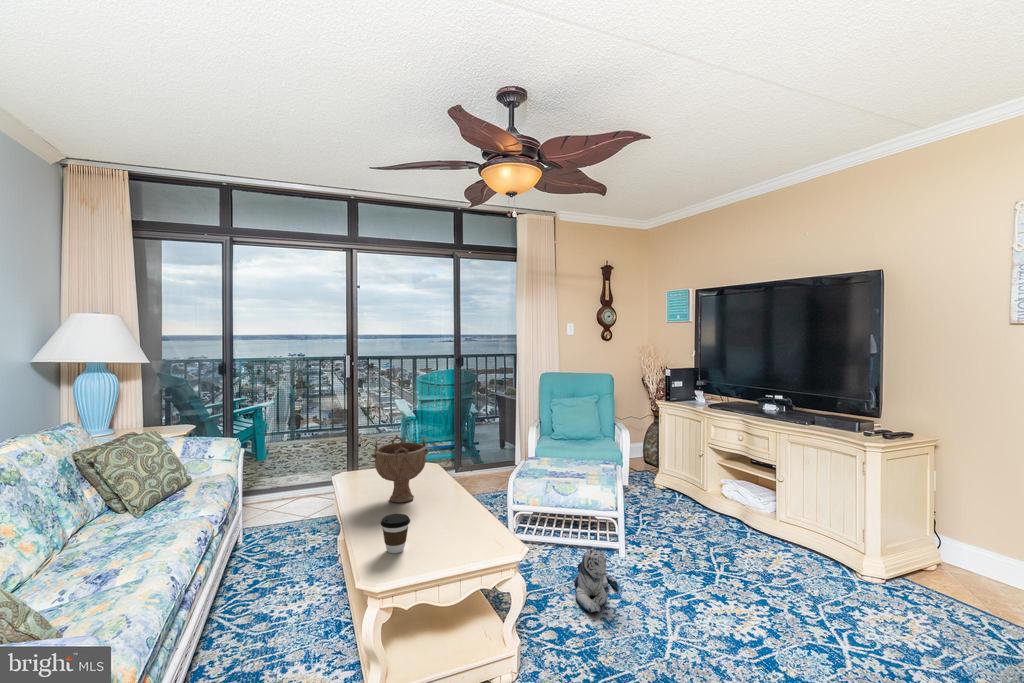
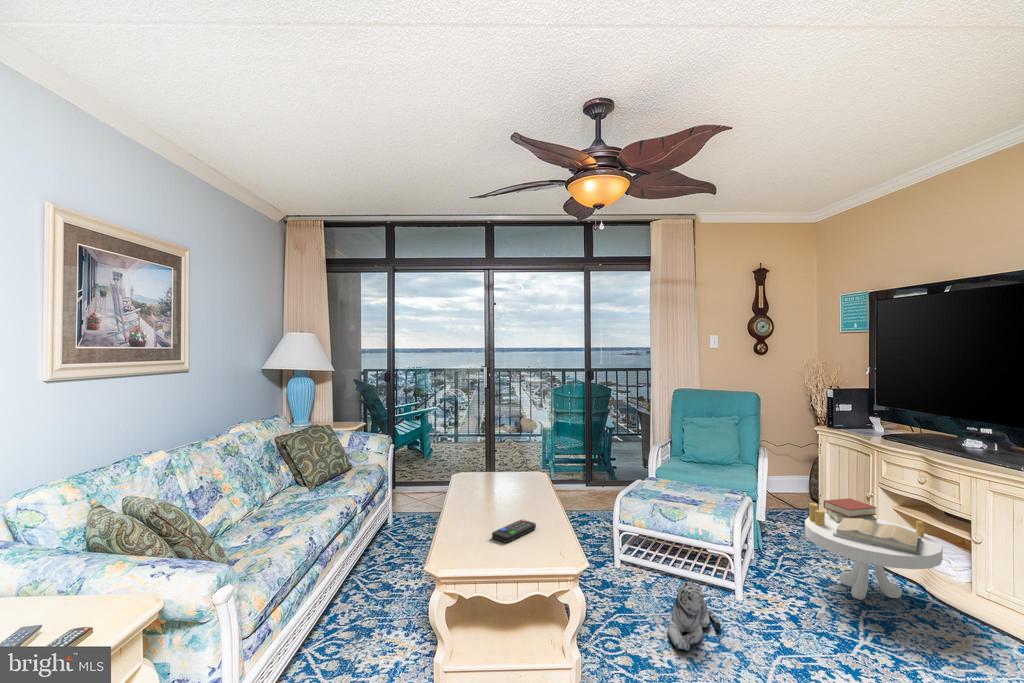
decorative bowl: present [371,435,429,503] -> none [476,443,528,506]
side table: none [662,457,761,540] -> present [805,498,943,600]
coffee cup: present [381,514,410,553] -> none [460,513,485,549]
remote control: none [412,514,453,541] -> present [492,519,536,543]

